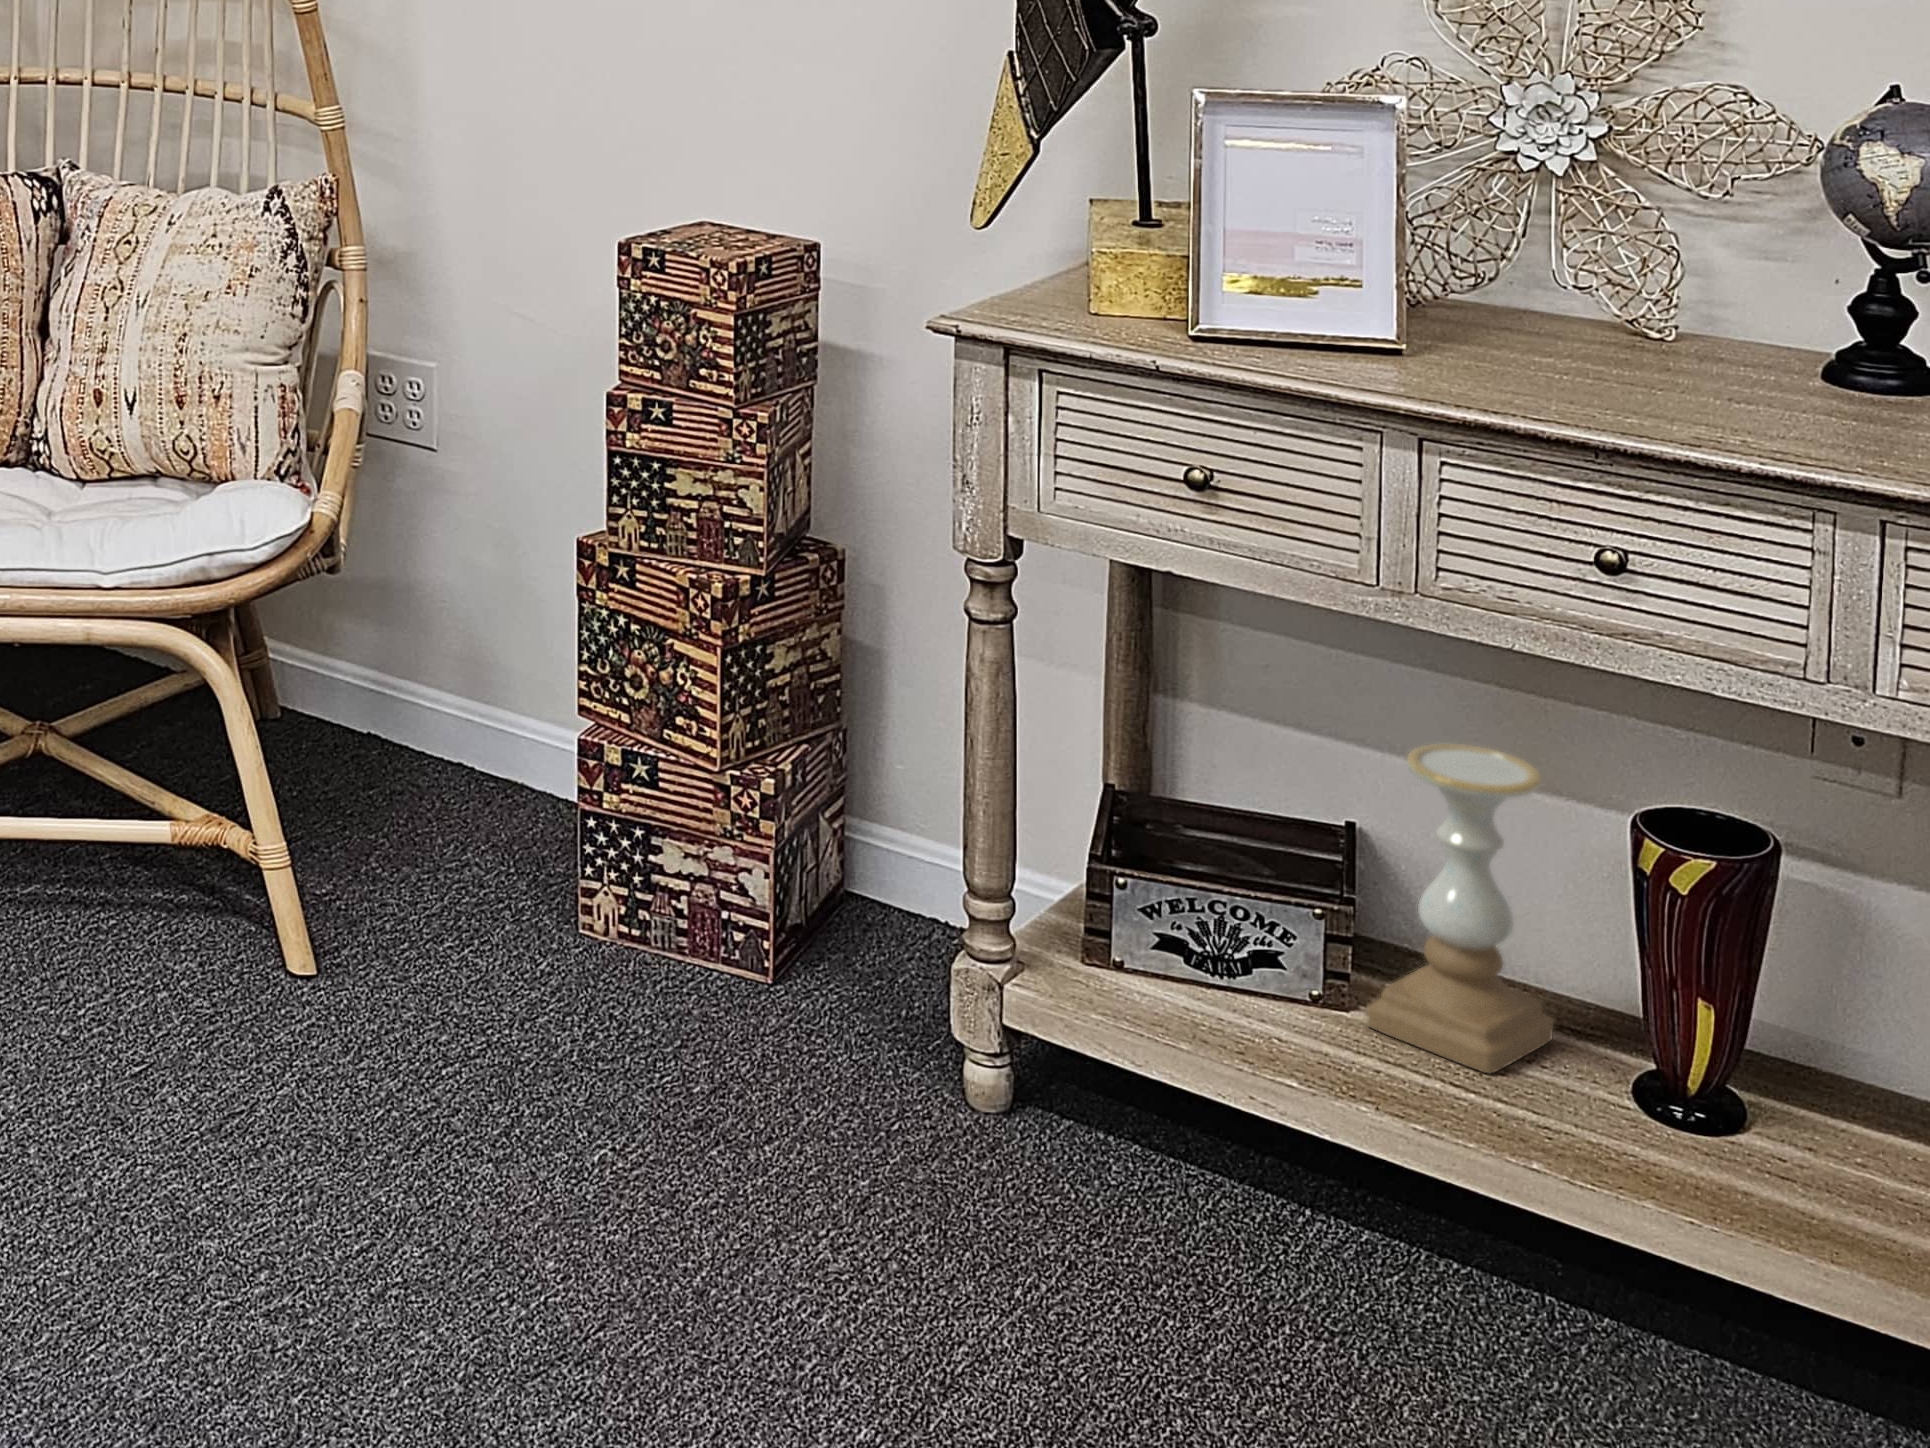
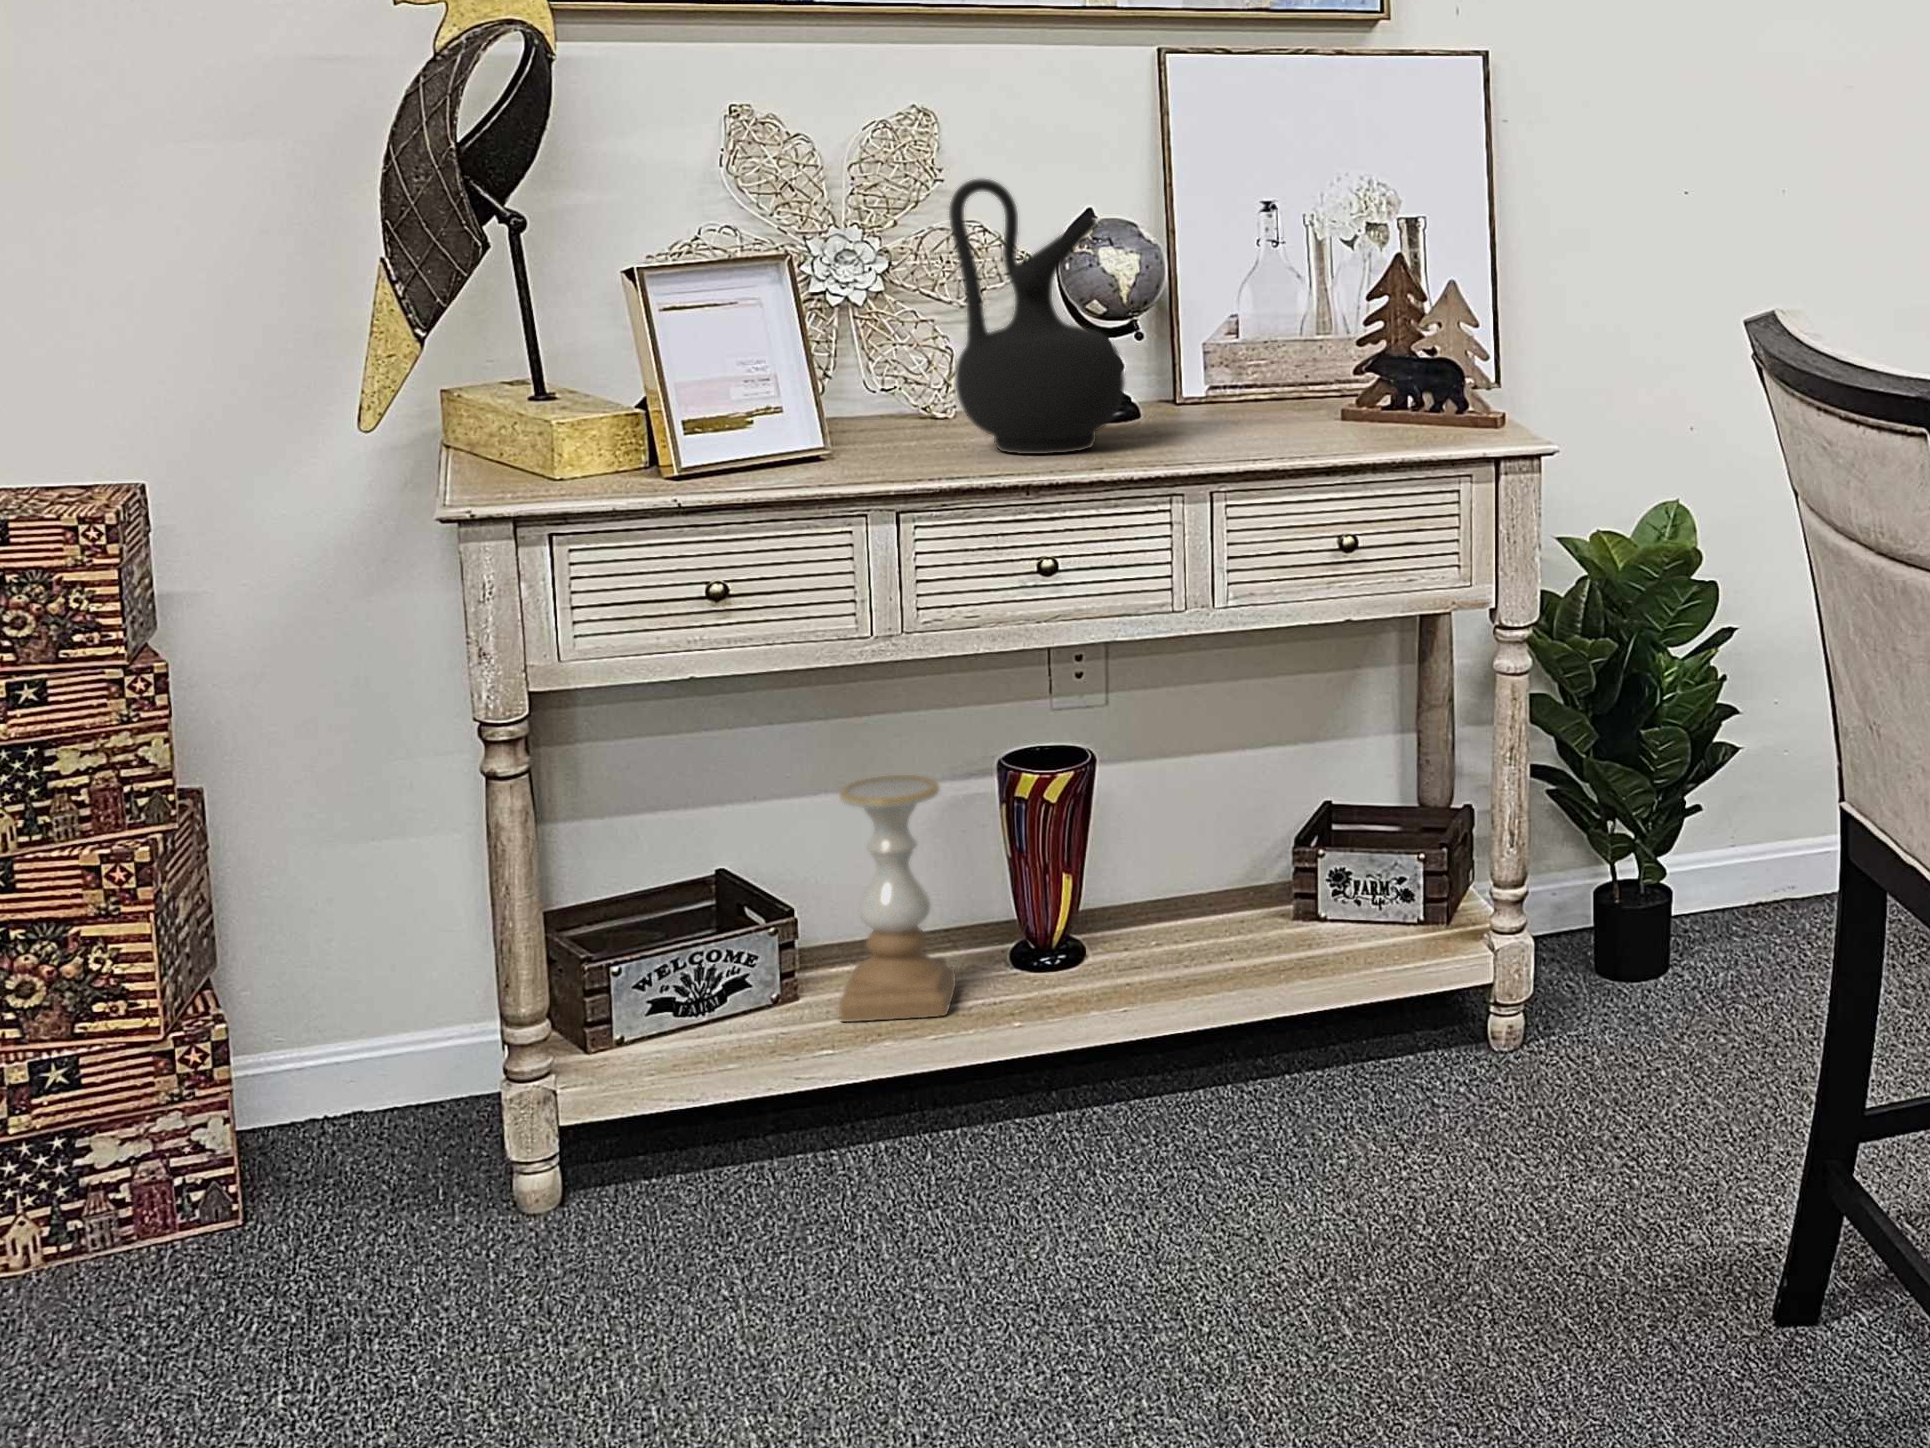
ceramic jug: none [1571,29,1824,406] -> present [949,179,1125,454]

